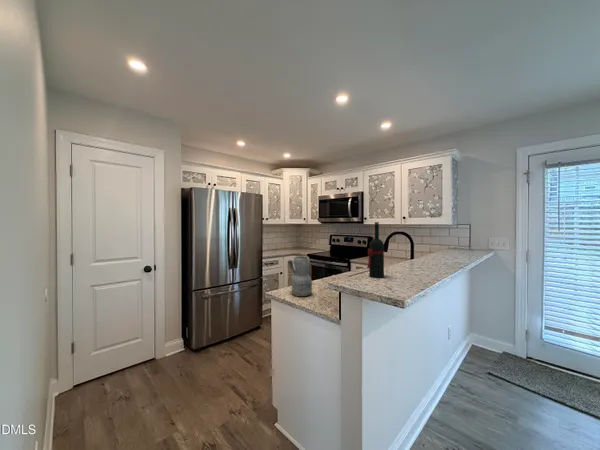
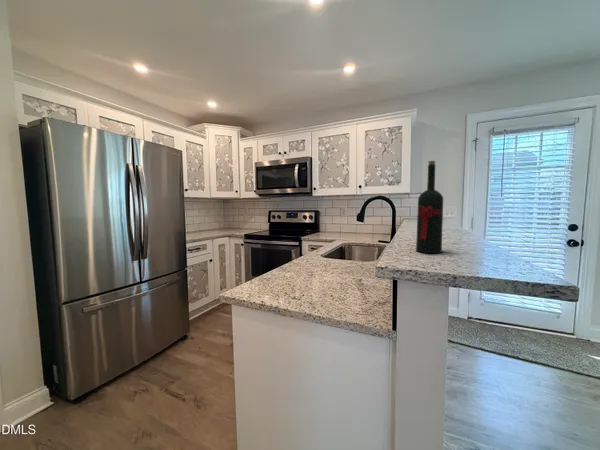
ceramic pitcher: present [288,256,312,296] -> none [262,229,304,297]

